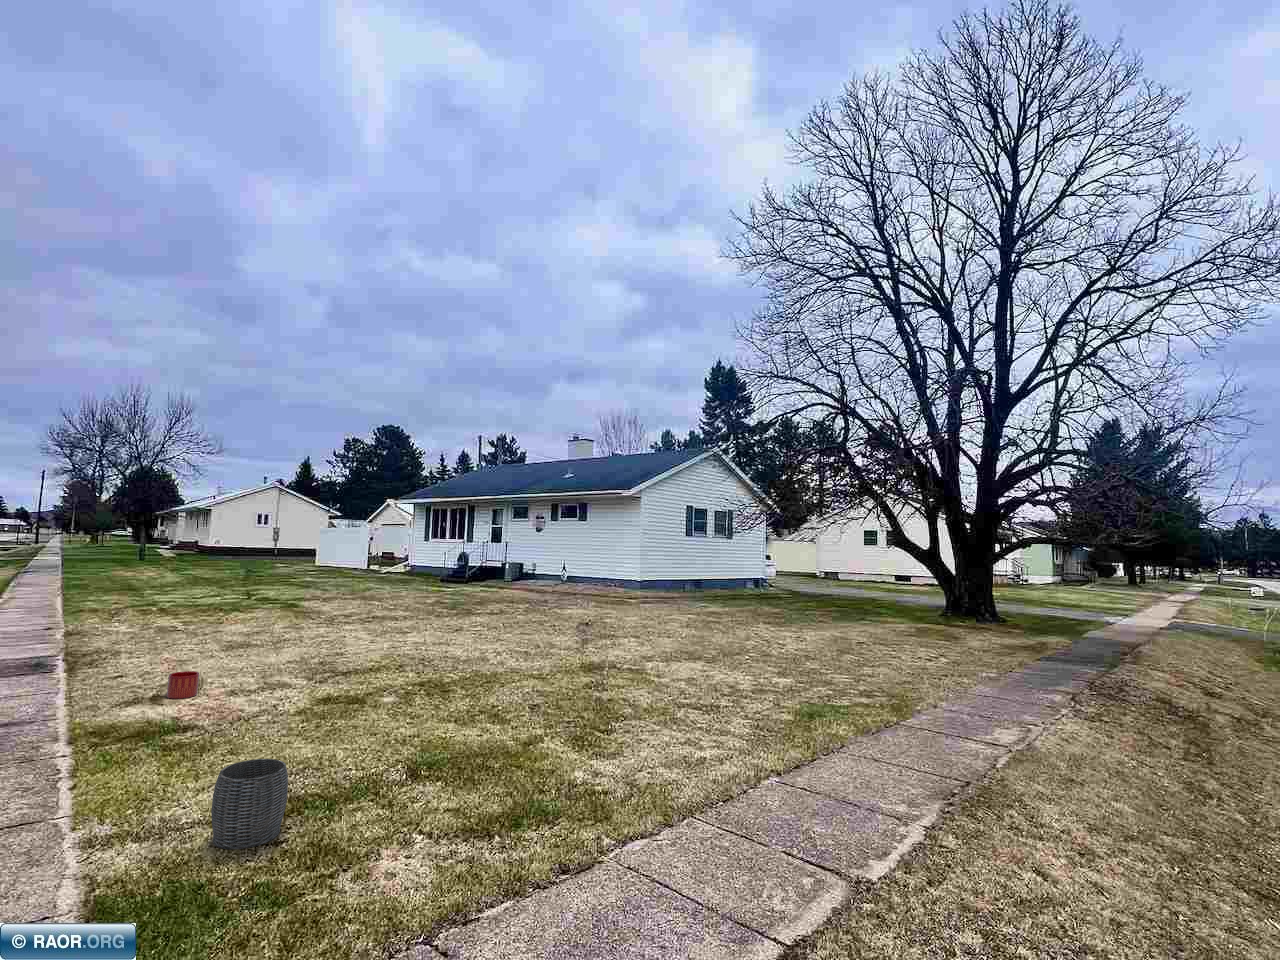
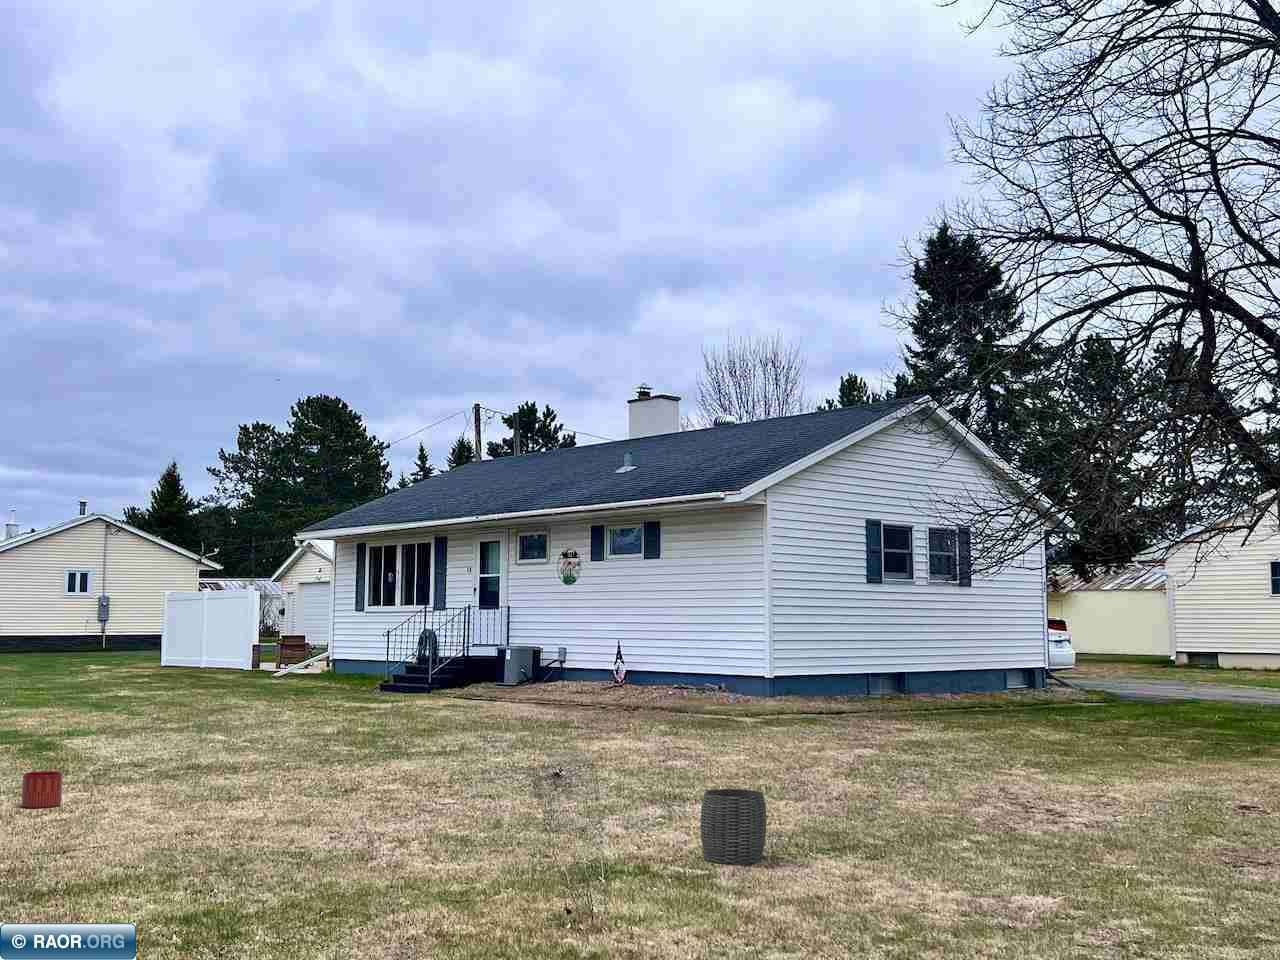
woven basket: present [211,759,288,849] -> present [701,789,766,865]

